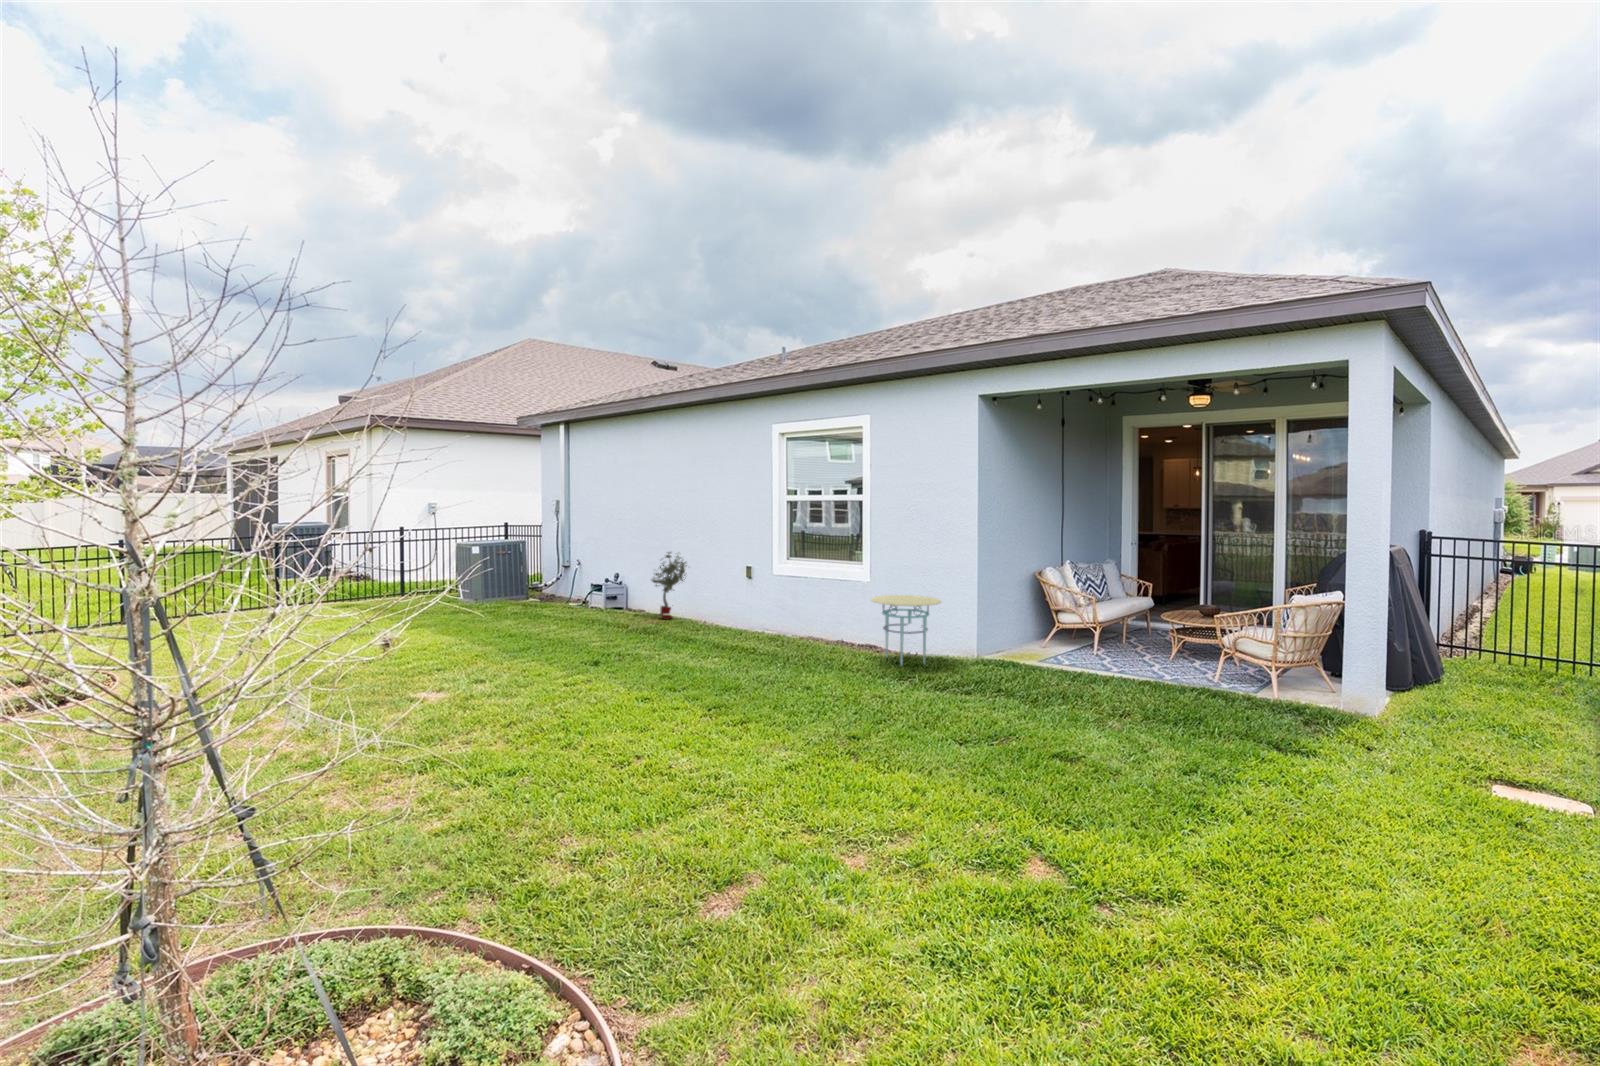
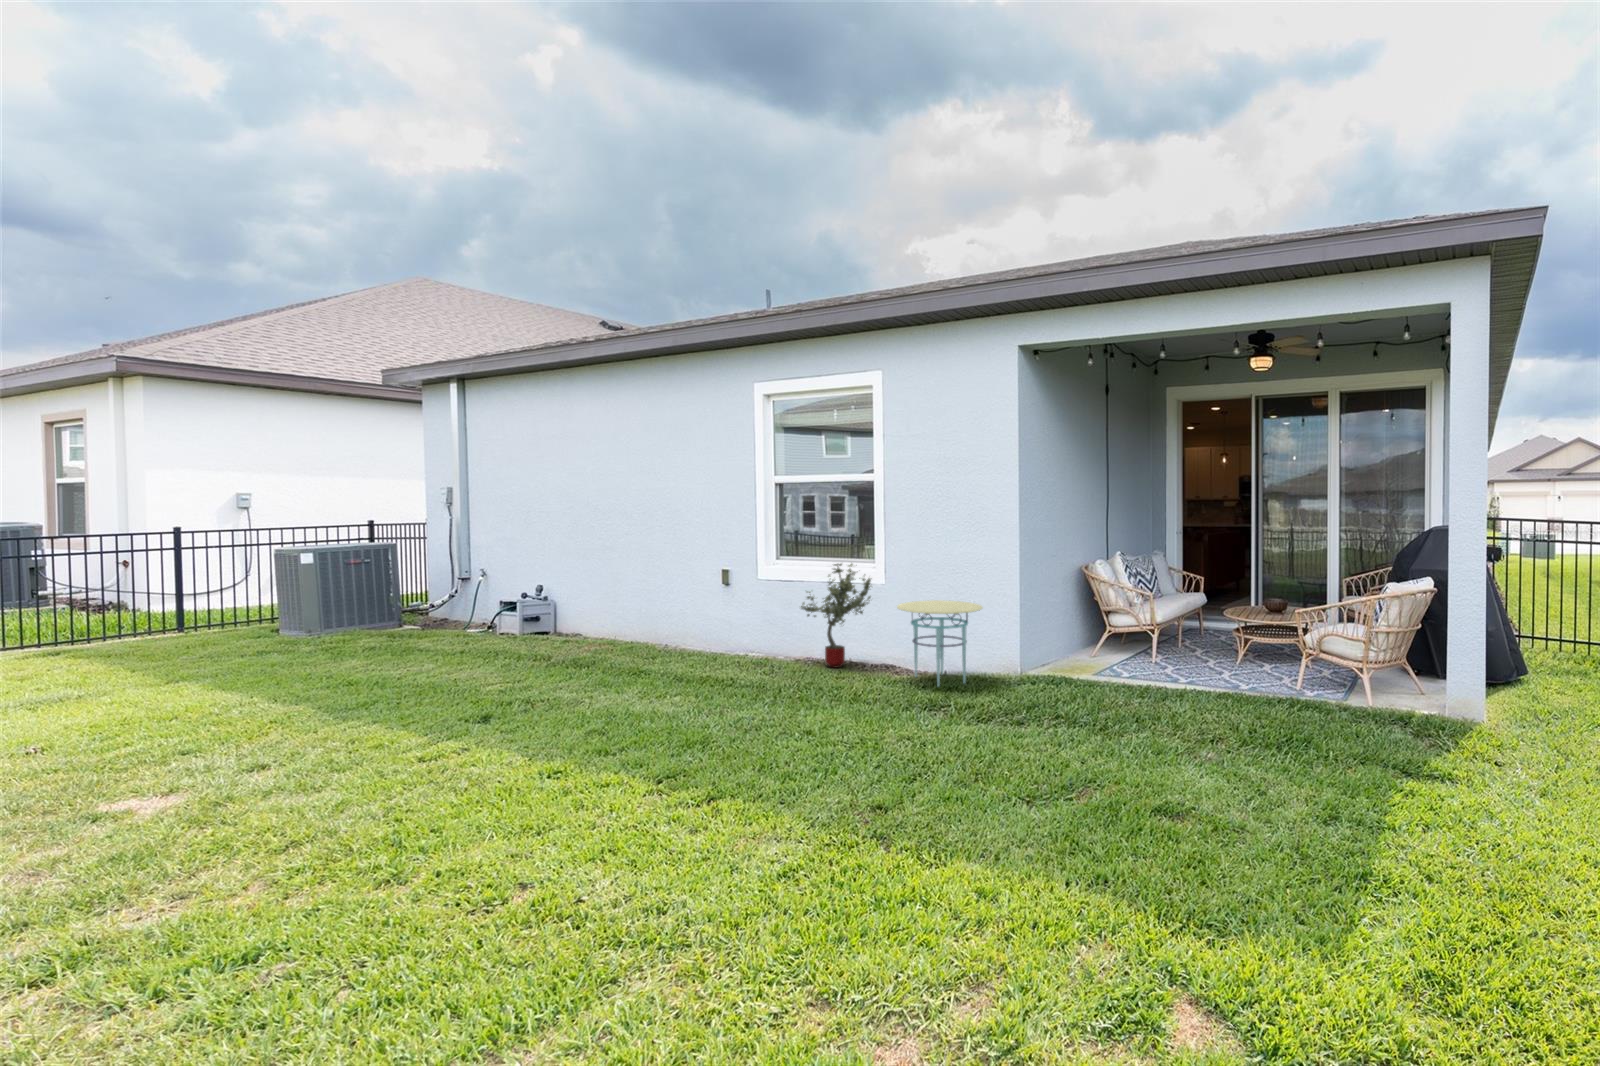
potted tree: present [651,552,686,620] -> present [801,564,871,668]

